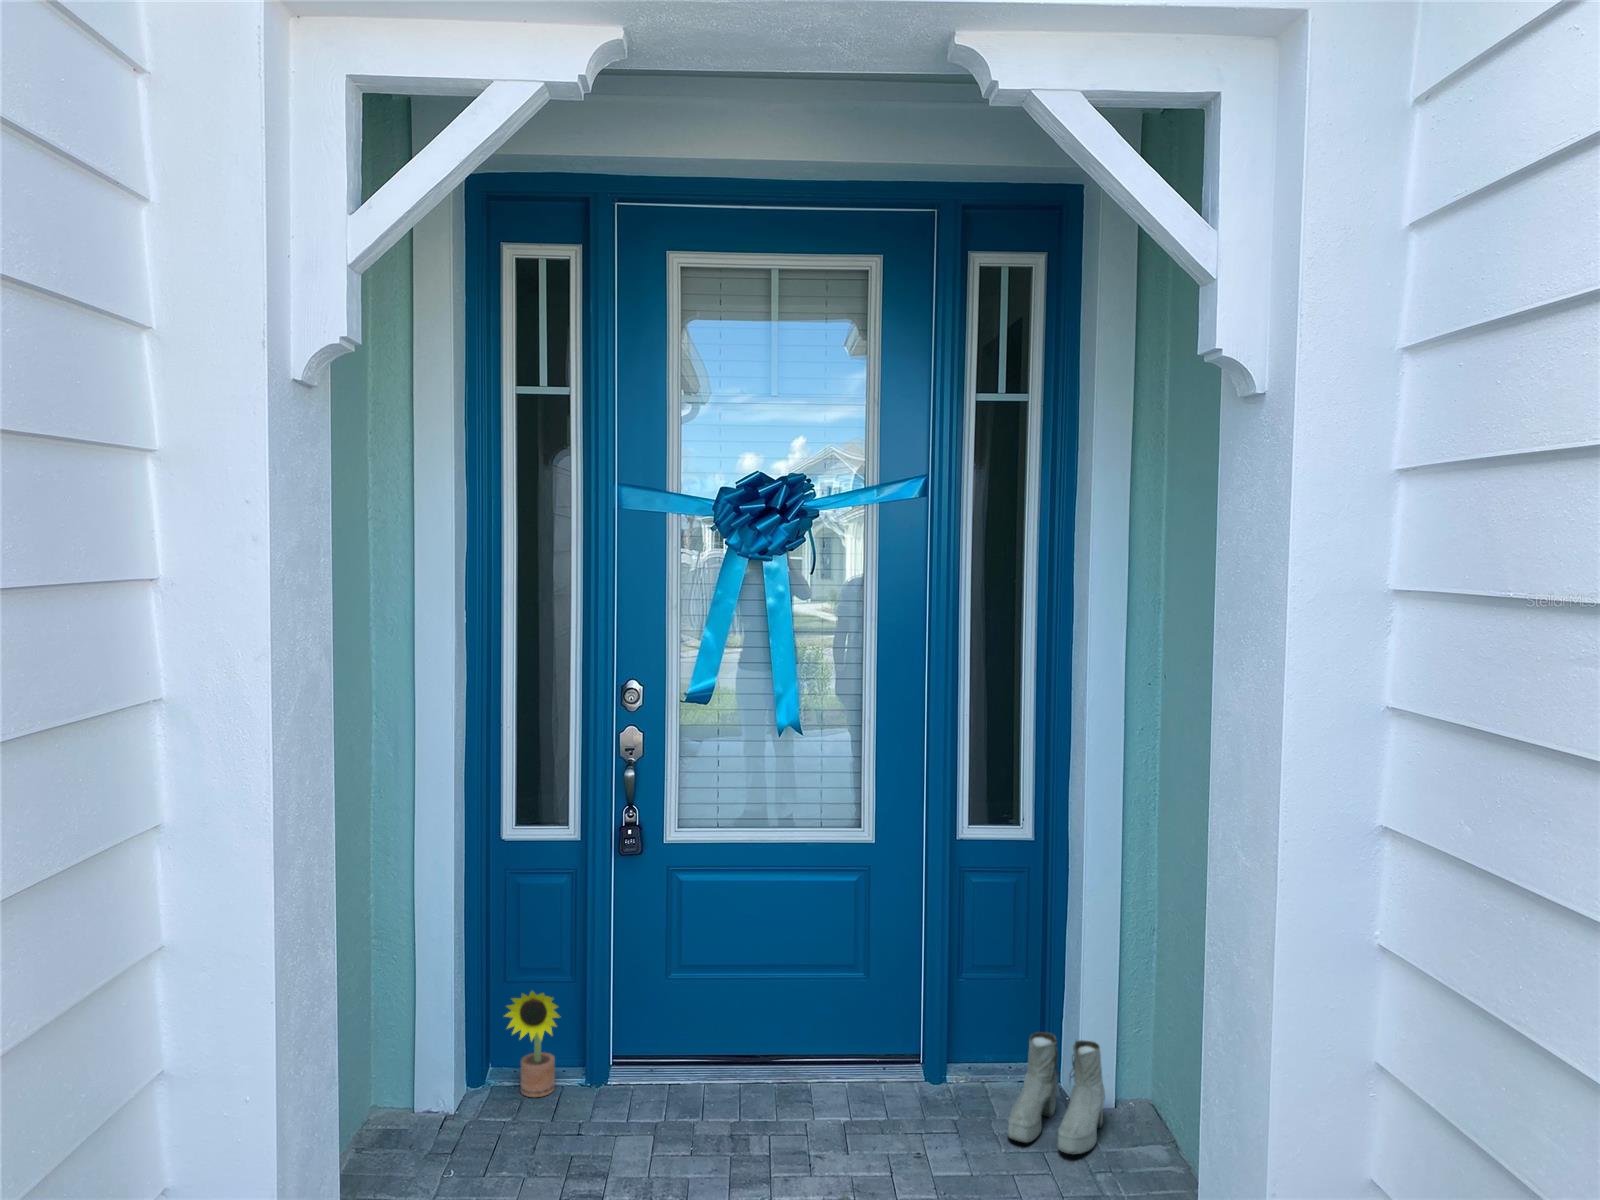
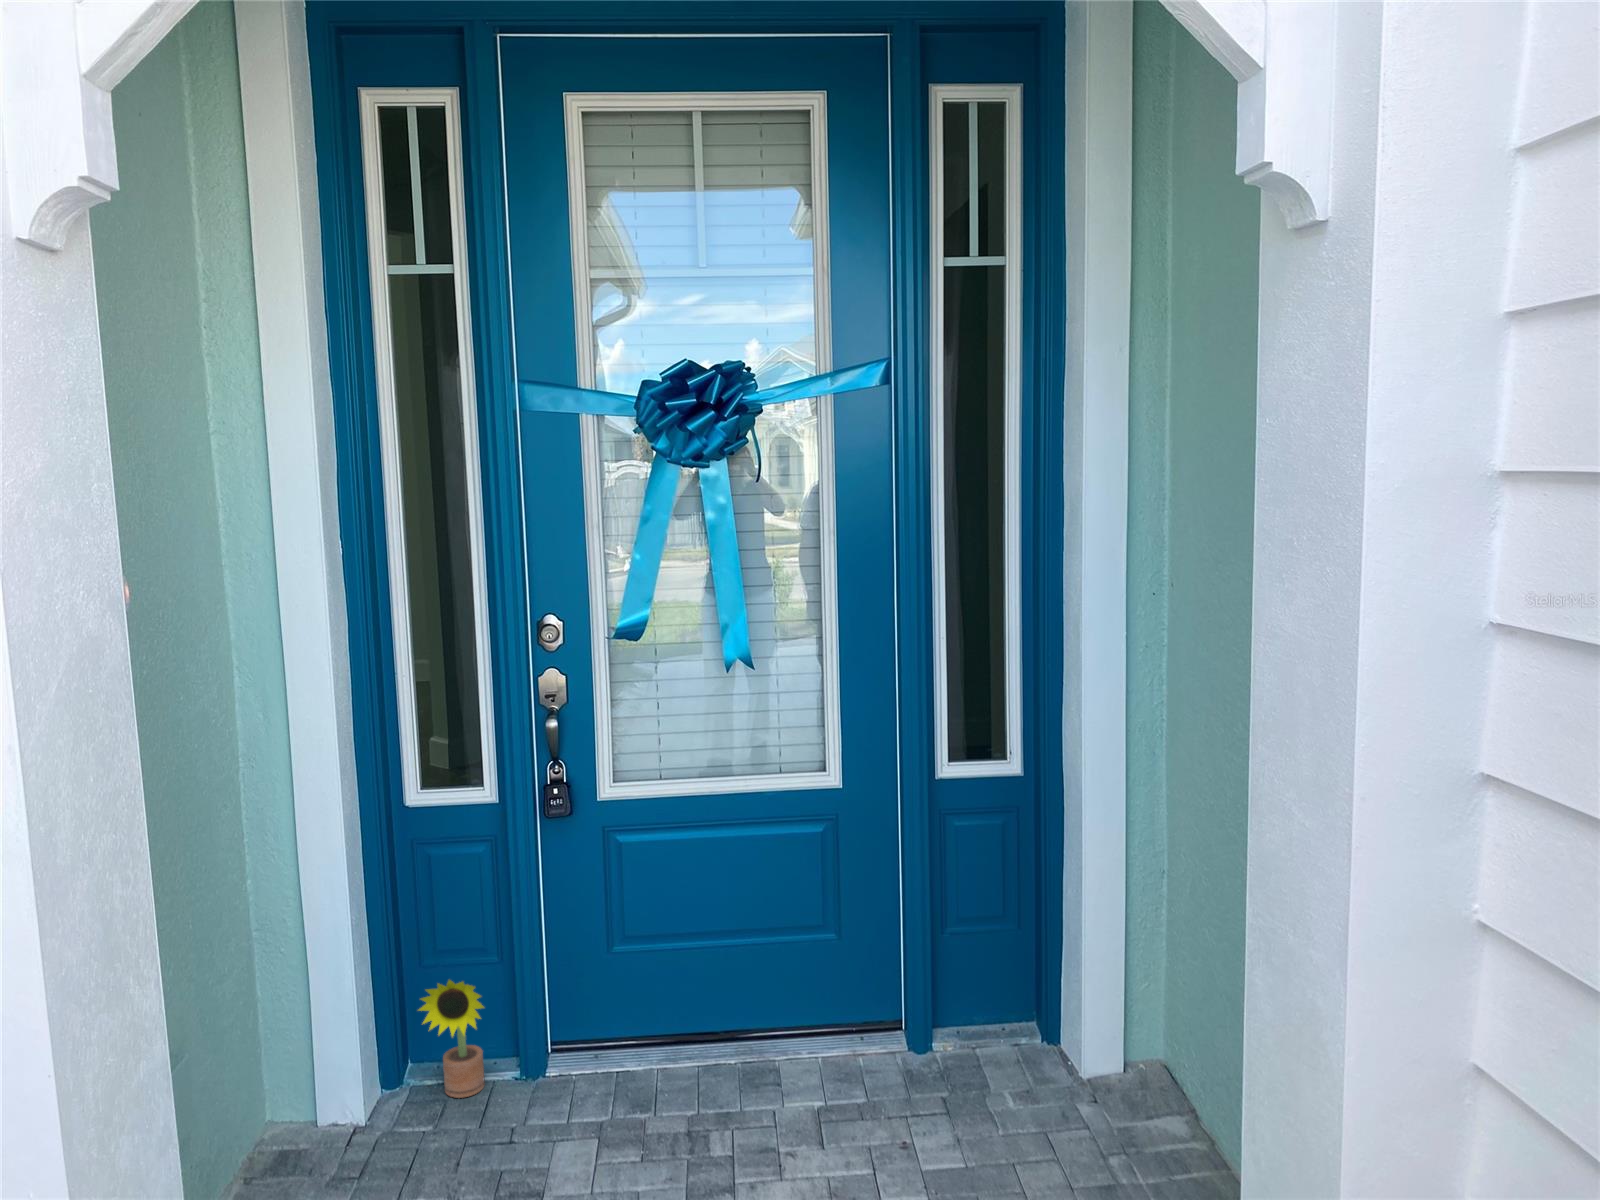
boots: present [1007,1032,1105,1155] -> none [1005,996,1114,1136]

